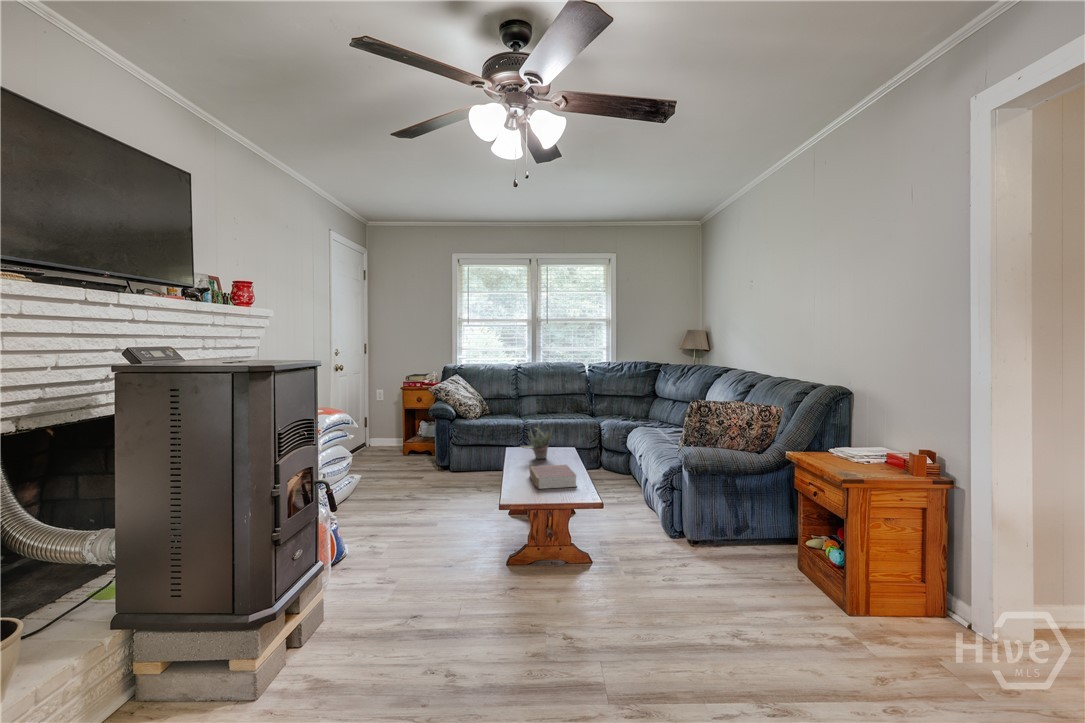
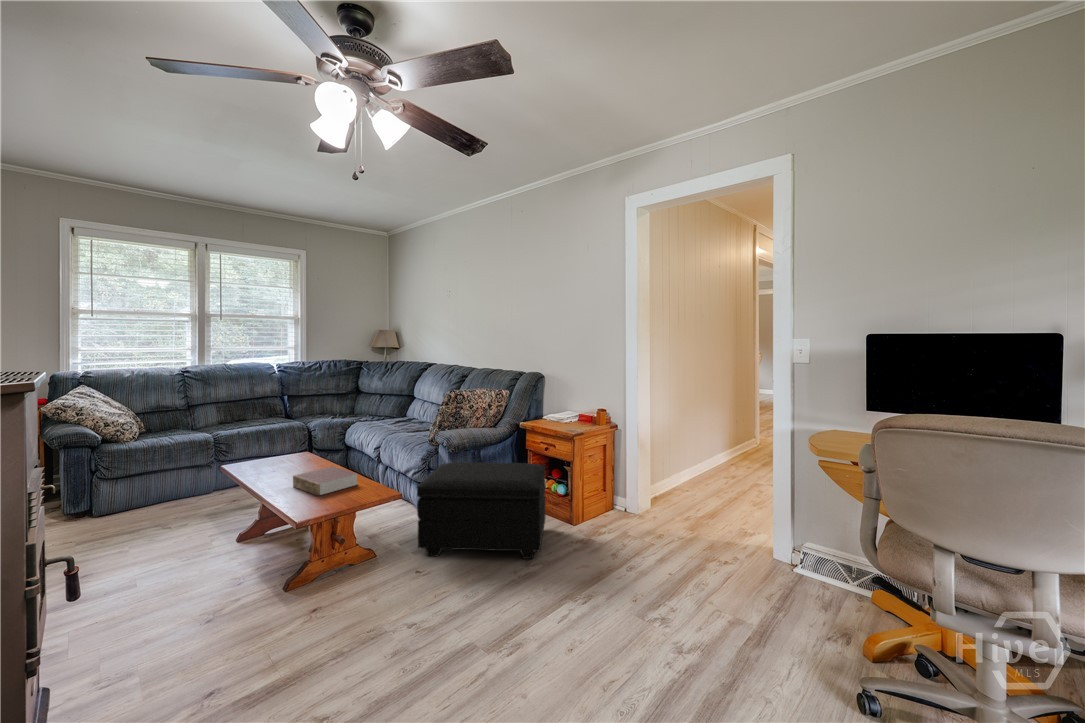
succulent plant: present [521,424,552,459] -> none [263,428,298,469]
footstool: none [623,484,800,632] -> present [417,462,545,559]

